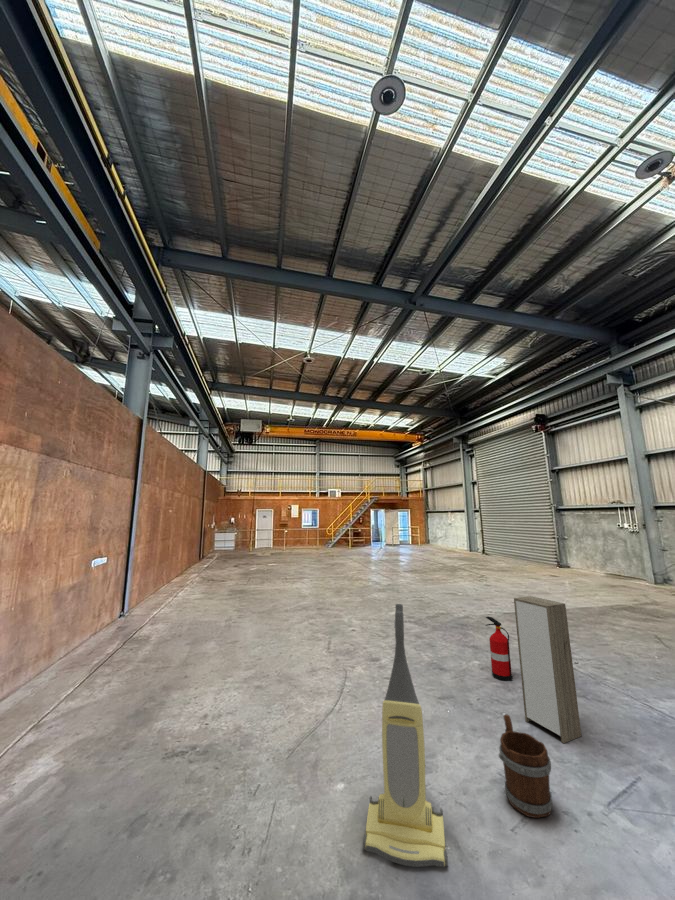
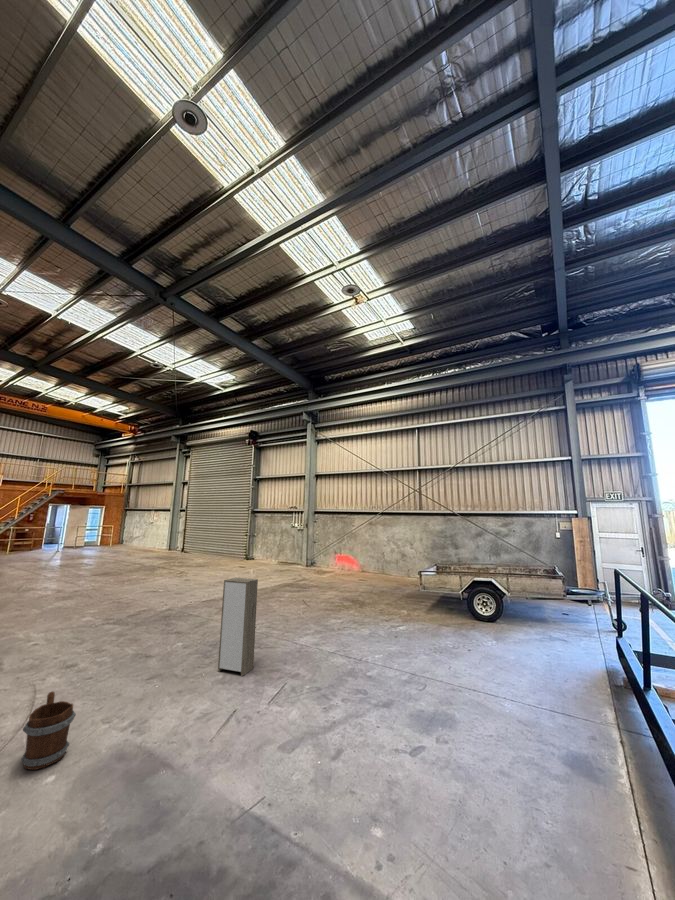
vacuum cleaner: present [363,604,448,867] -> none [87,590,163,799]
fire extinguisher: present [486,617,513,681] -> none [193,601,212,651]
bucket: present [499,715,552,818] -> present [21,692,76,770]

